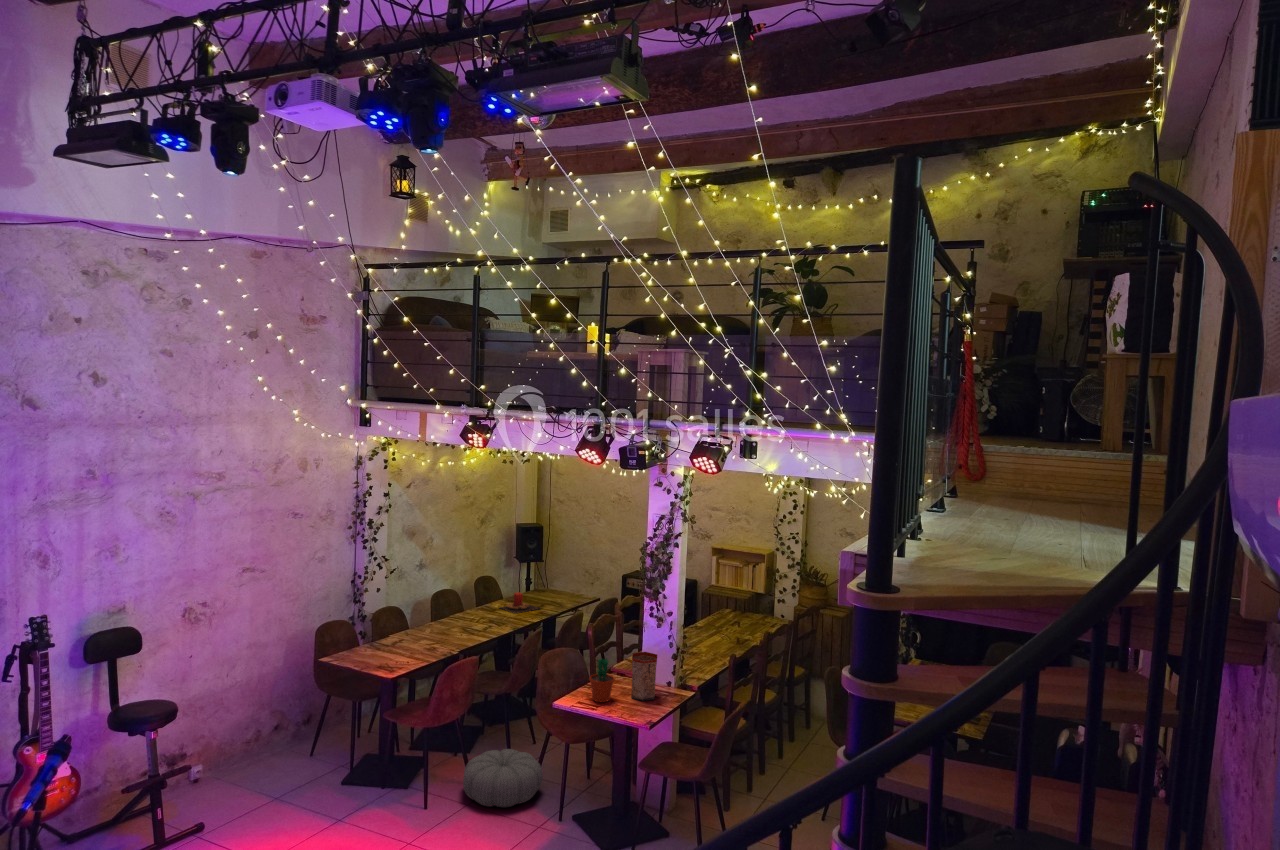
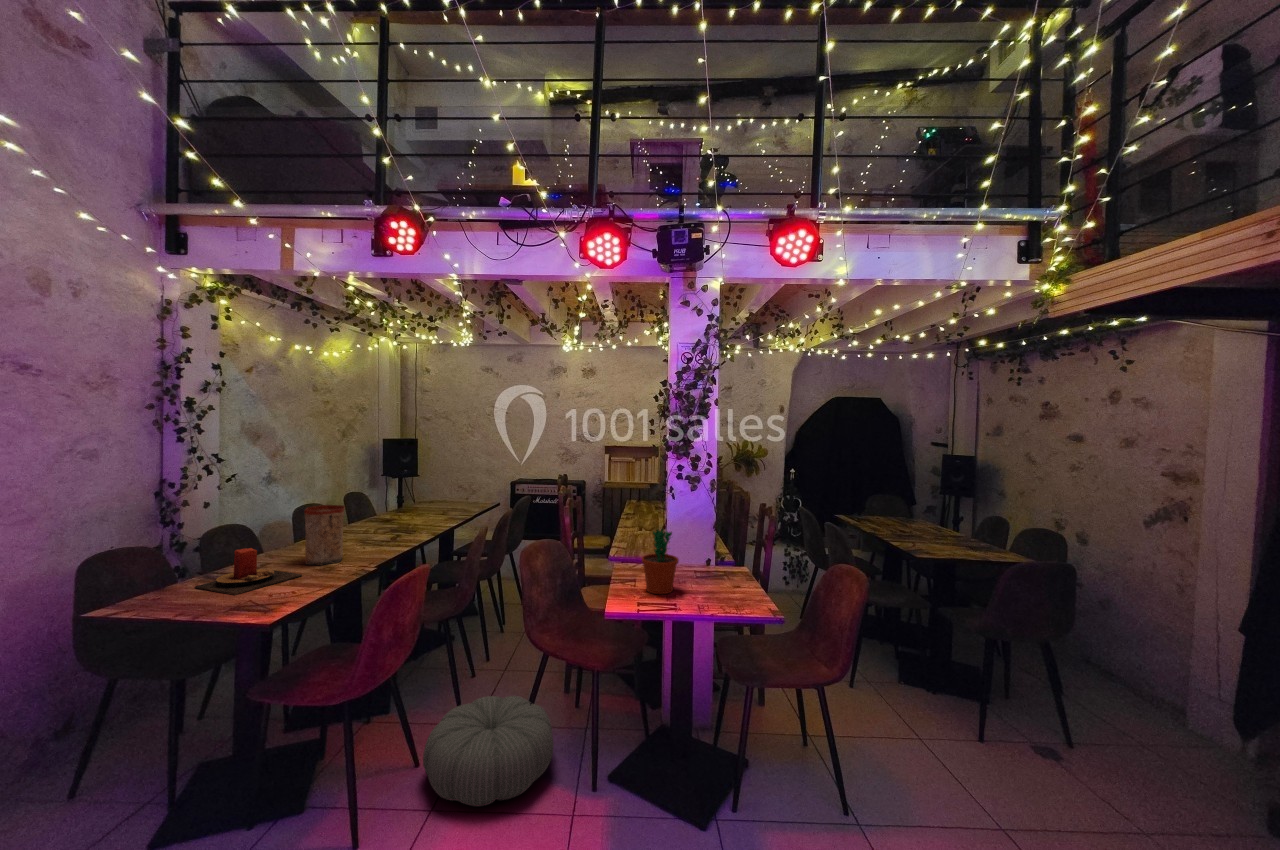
candle: present [500,593,540,614] -> present [195,548,302,595]
vase: present [631,652,657,701] -> present [305,505,345,566]

